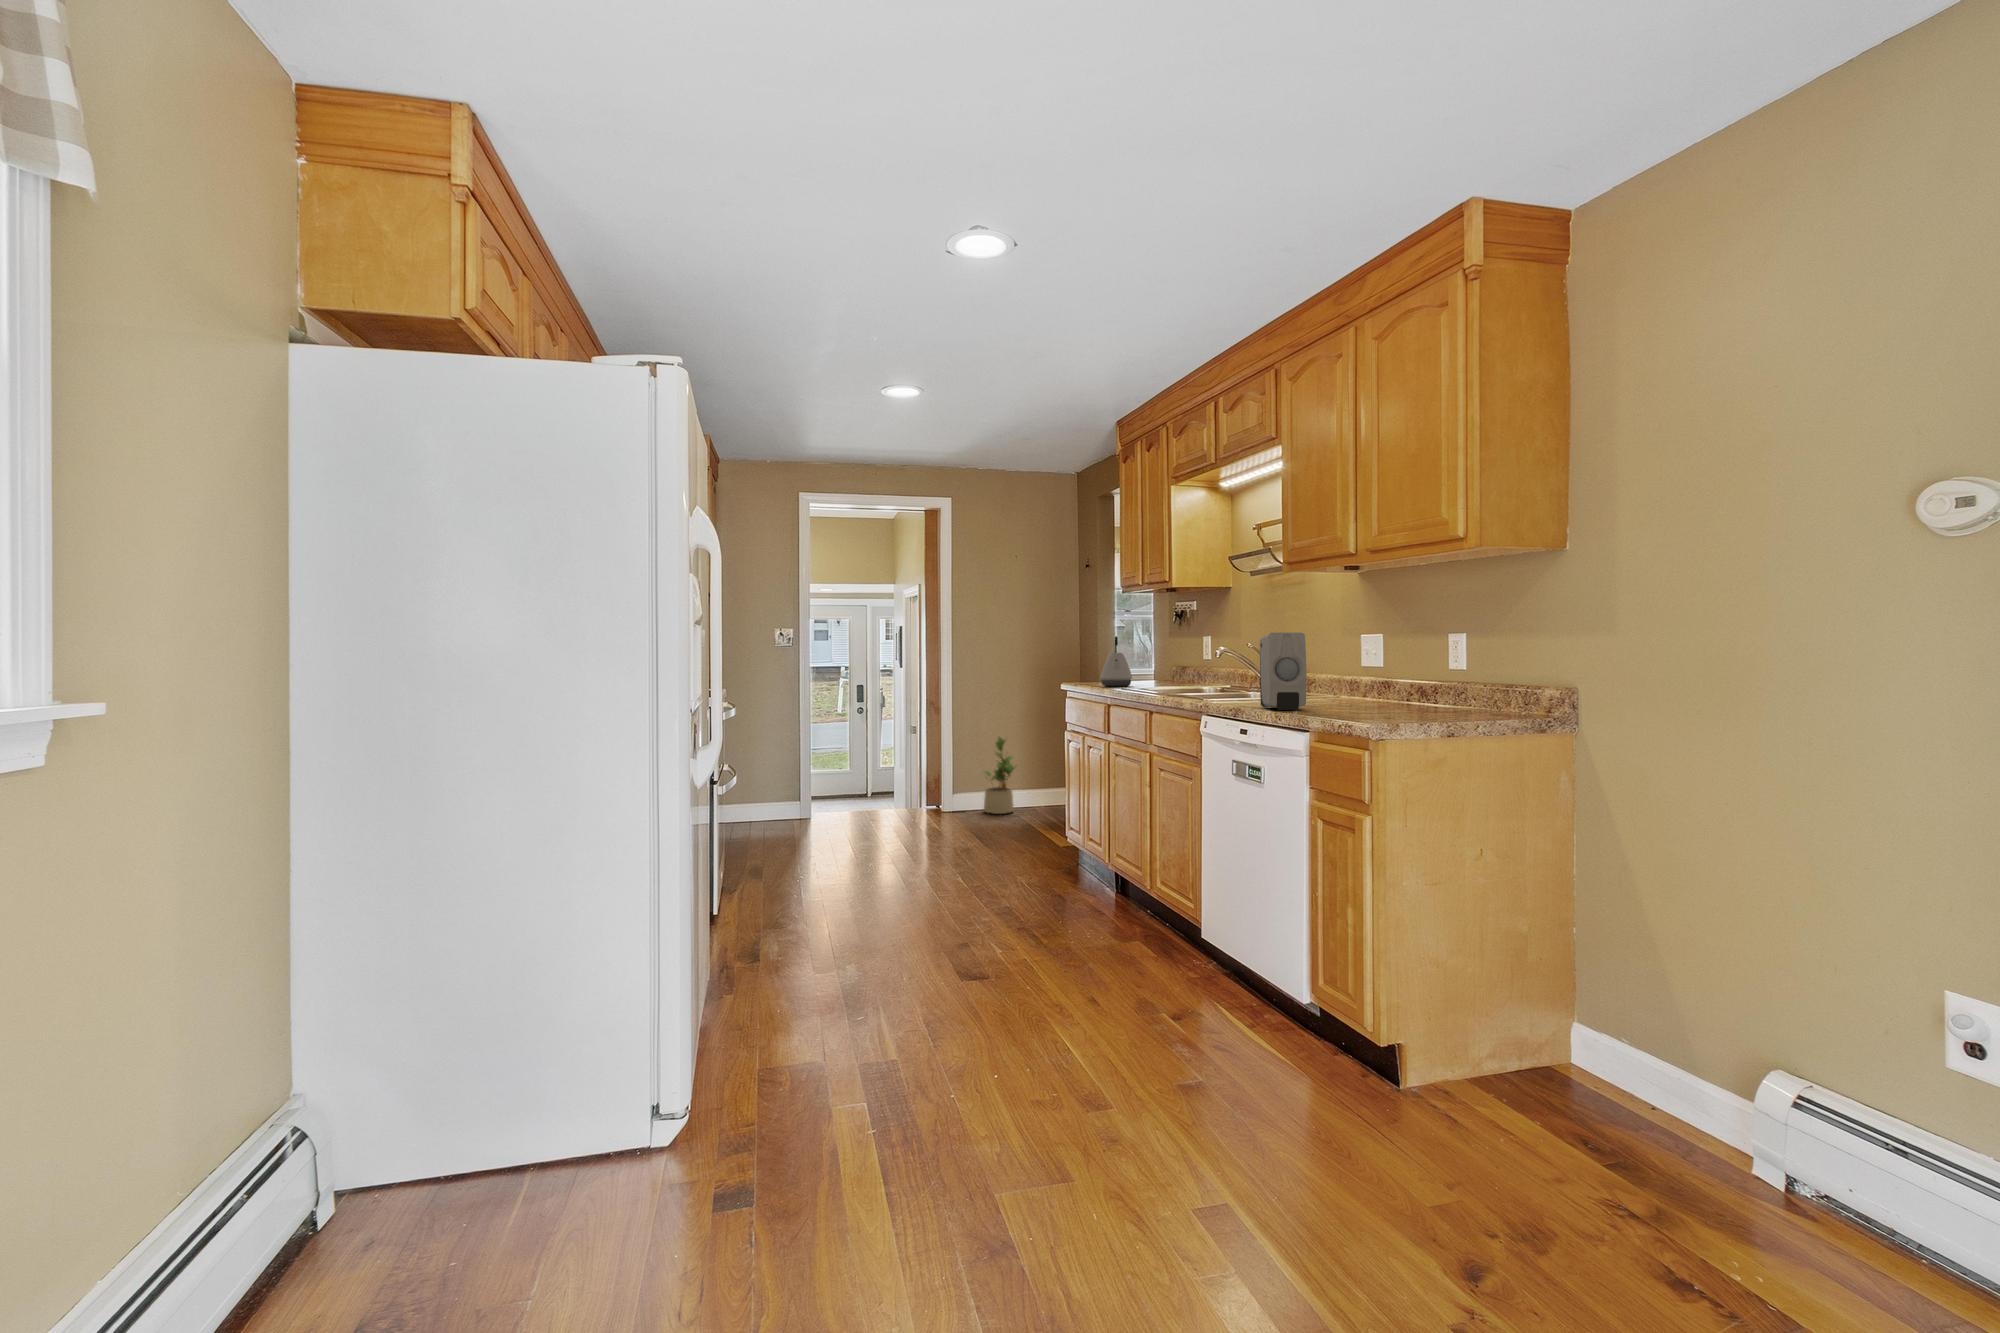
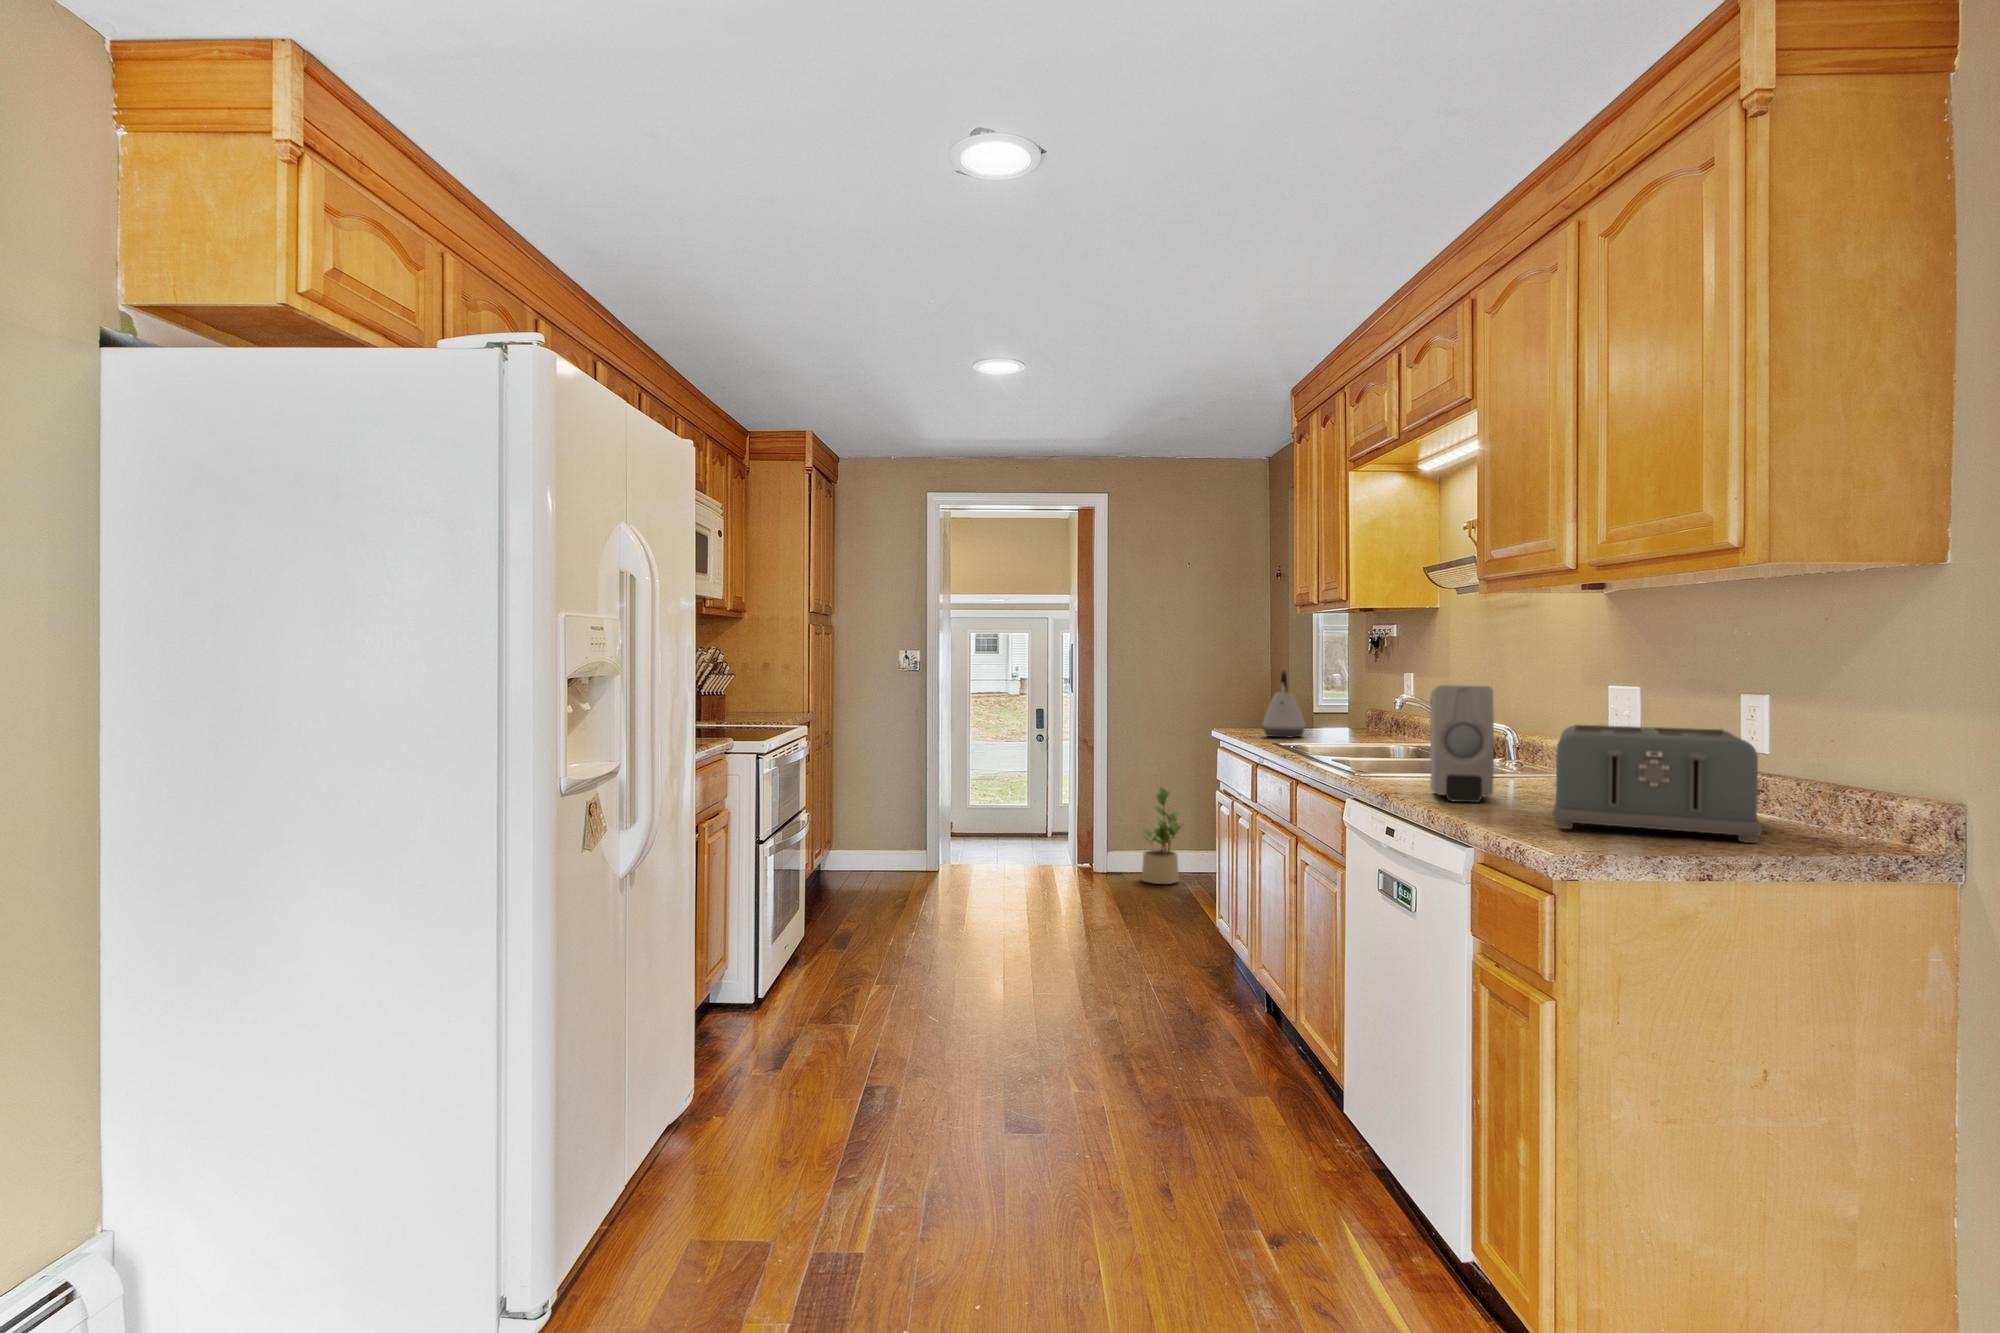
toaster: none [1347,655,1475,719] -> present [1553,725,1762,843]

